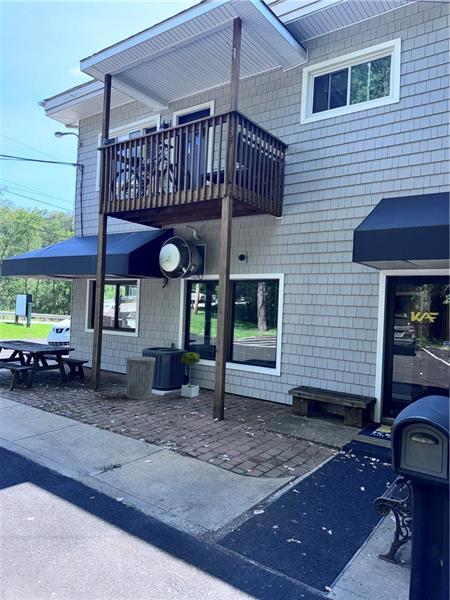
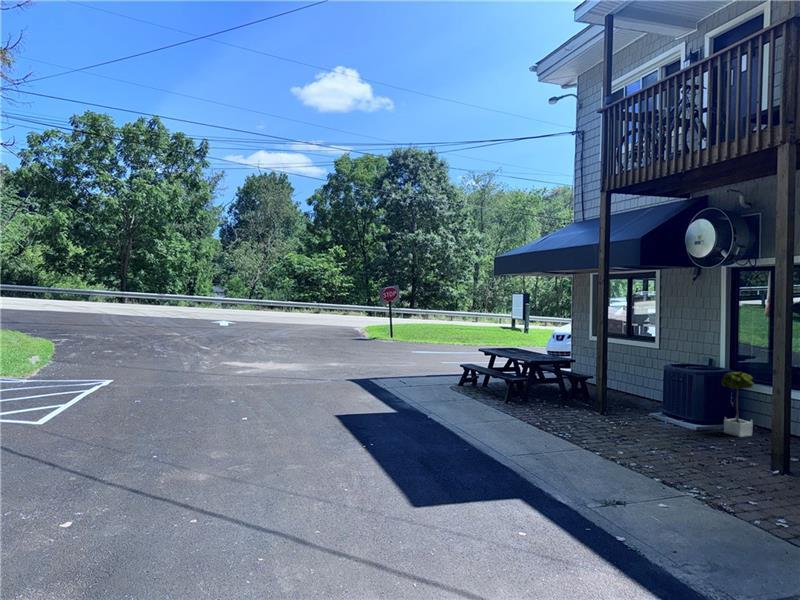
trash can: present [126,357,155,399] -> none [639,373,682,430]

